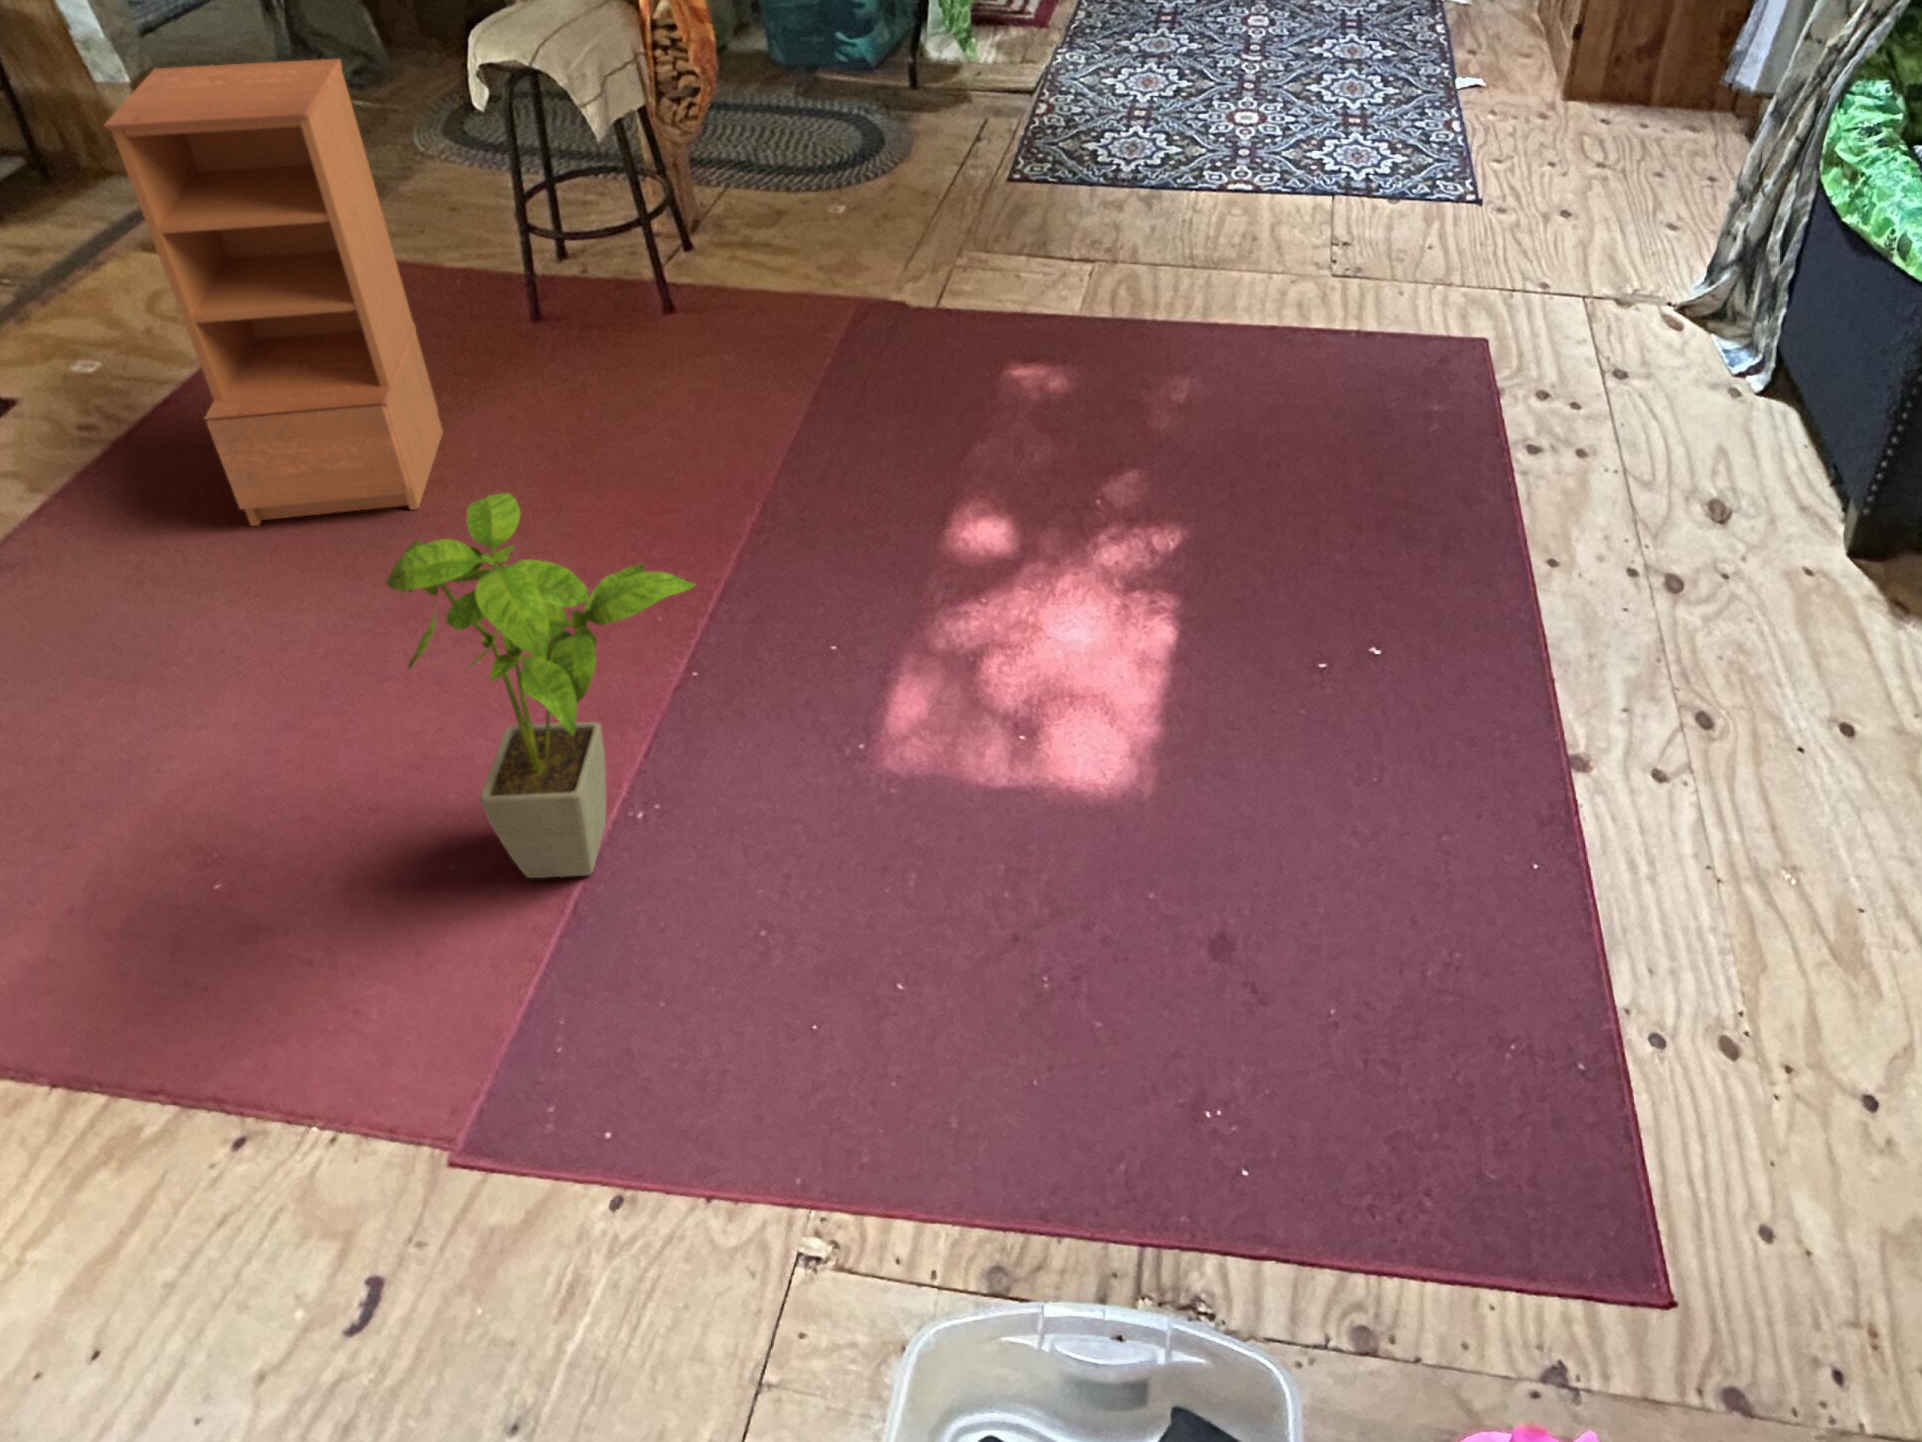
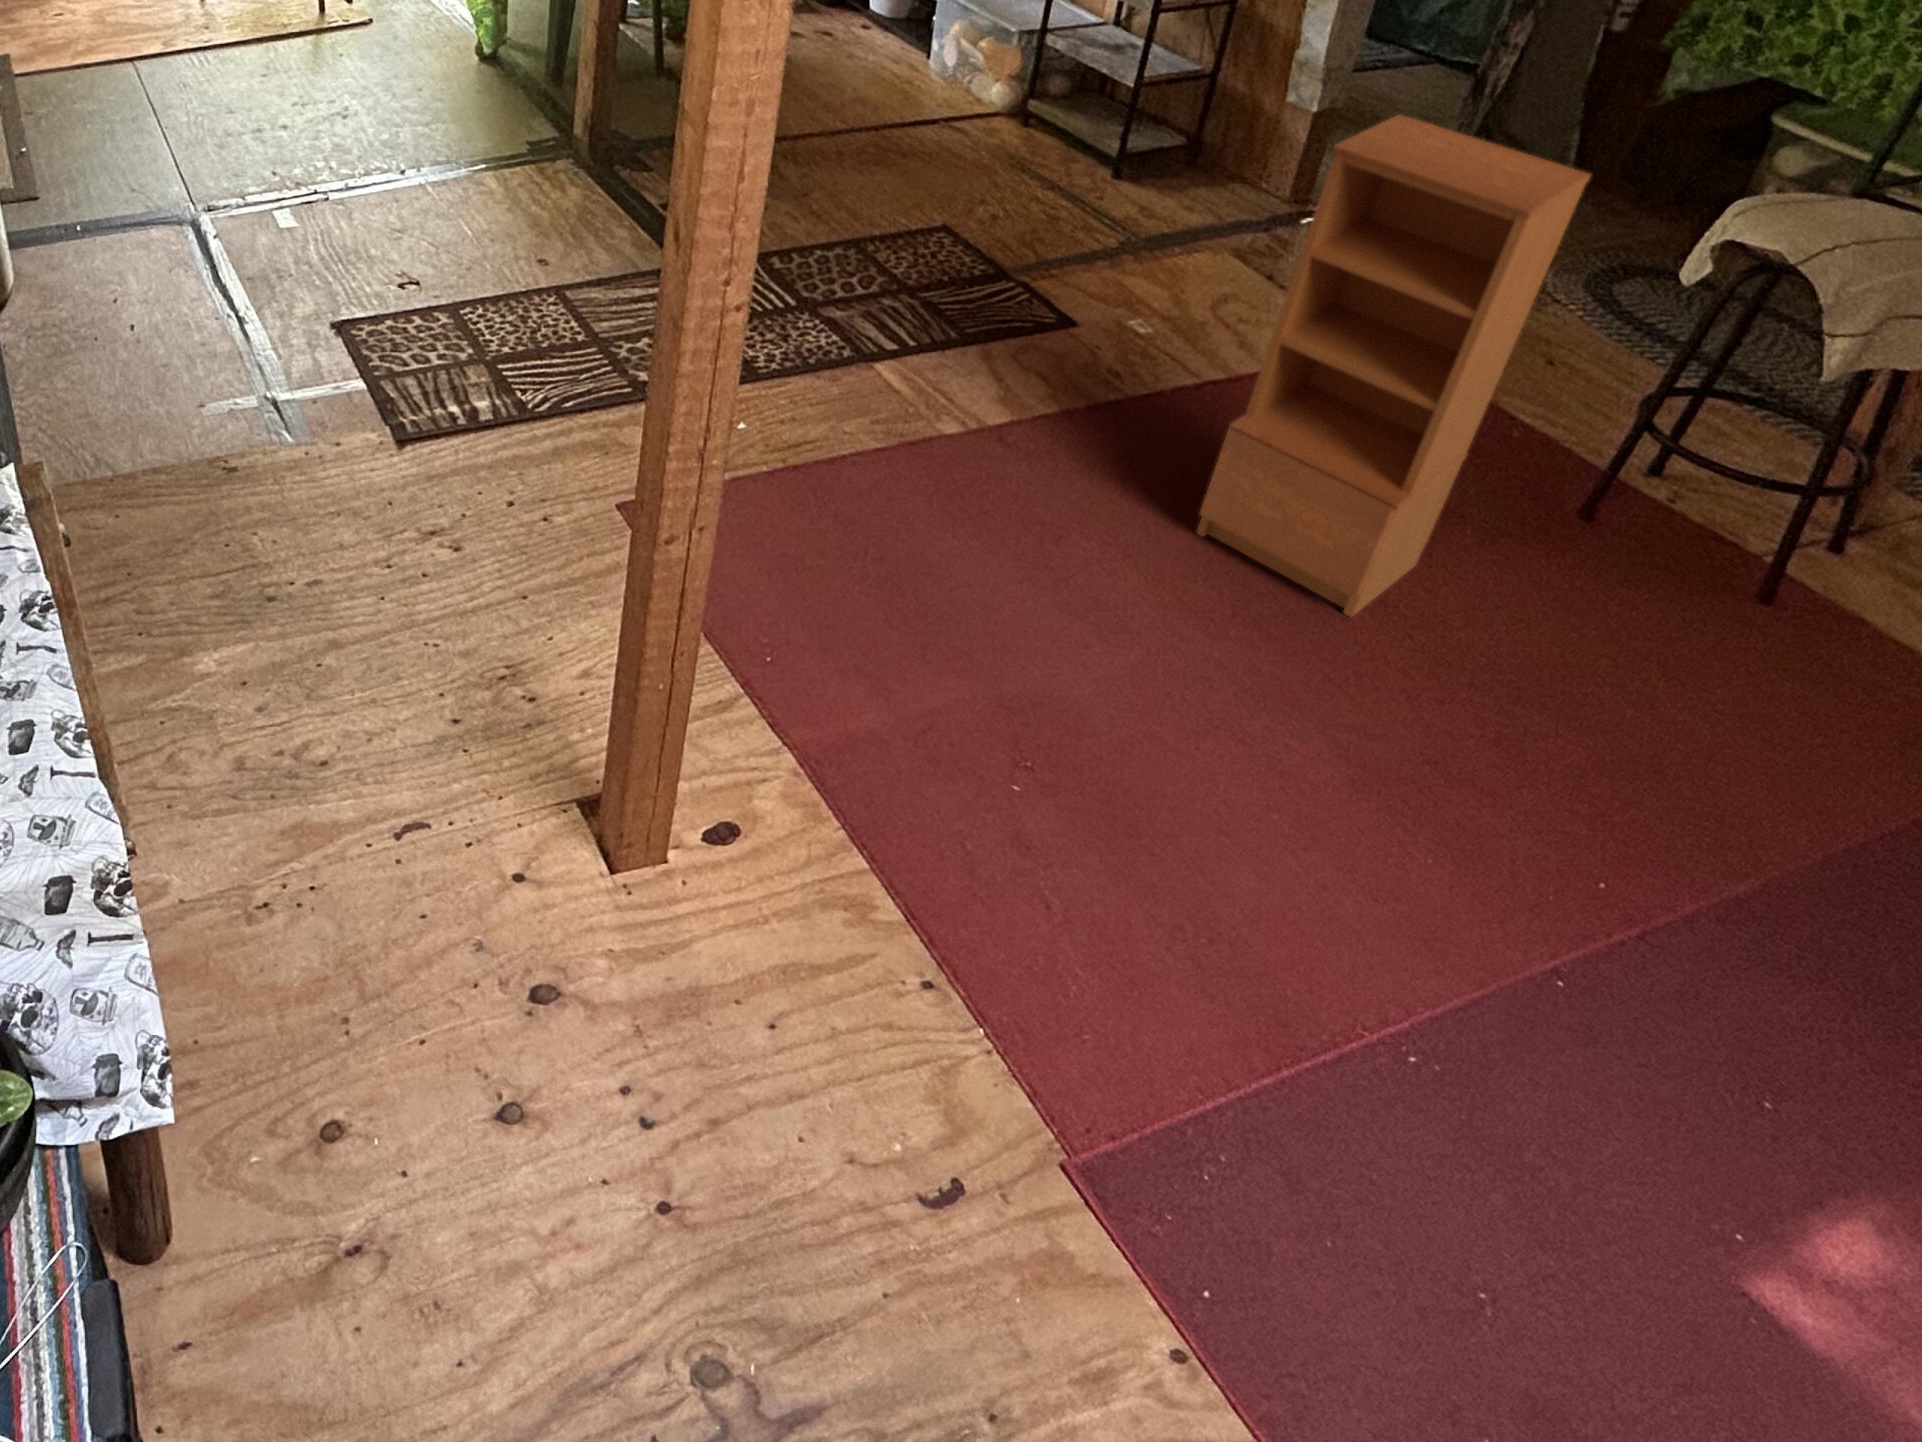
house plant: present [386,493,695,878] -> none [1266,651,1682,1063]

